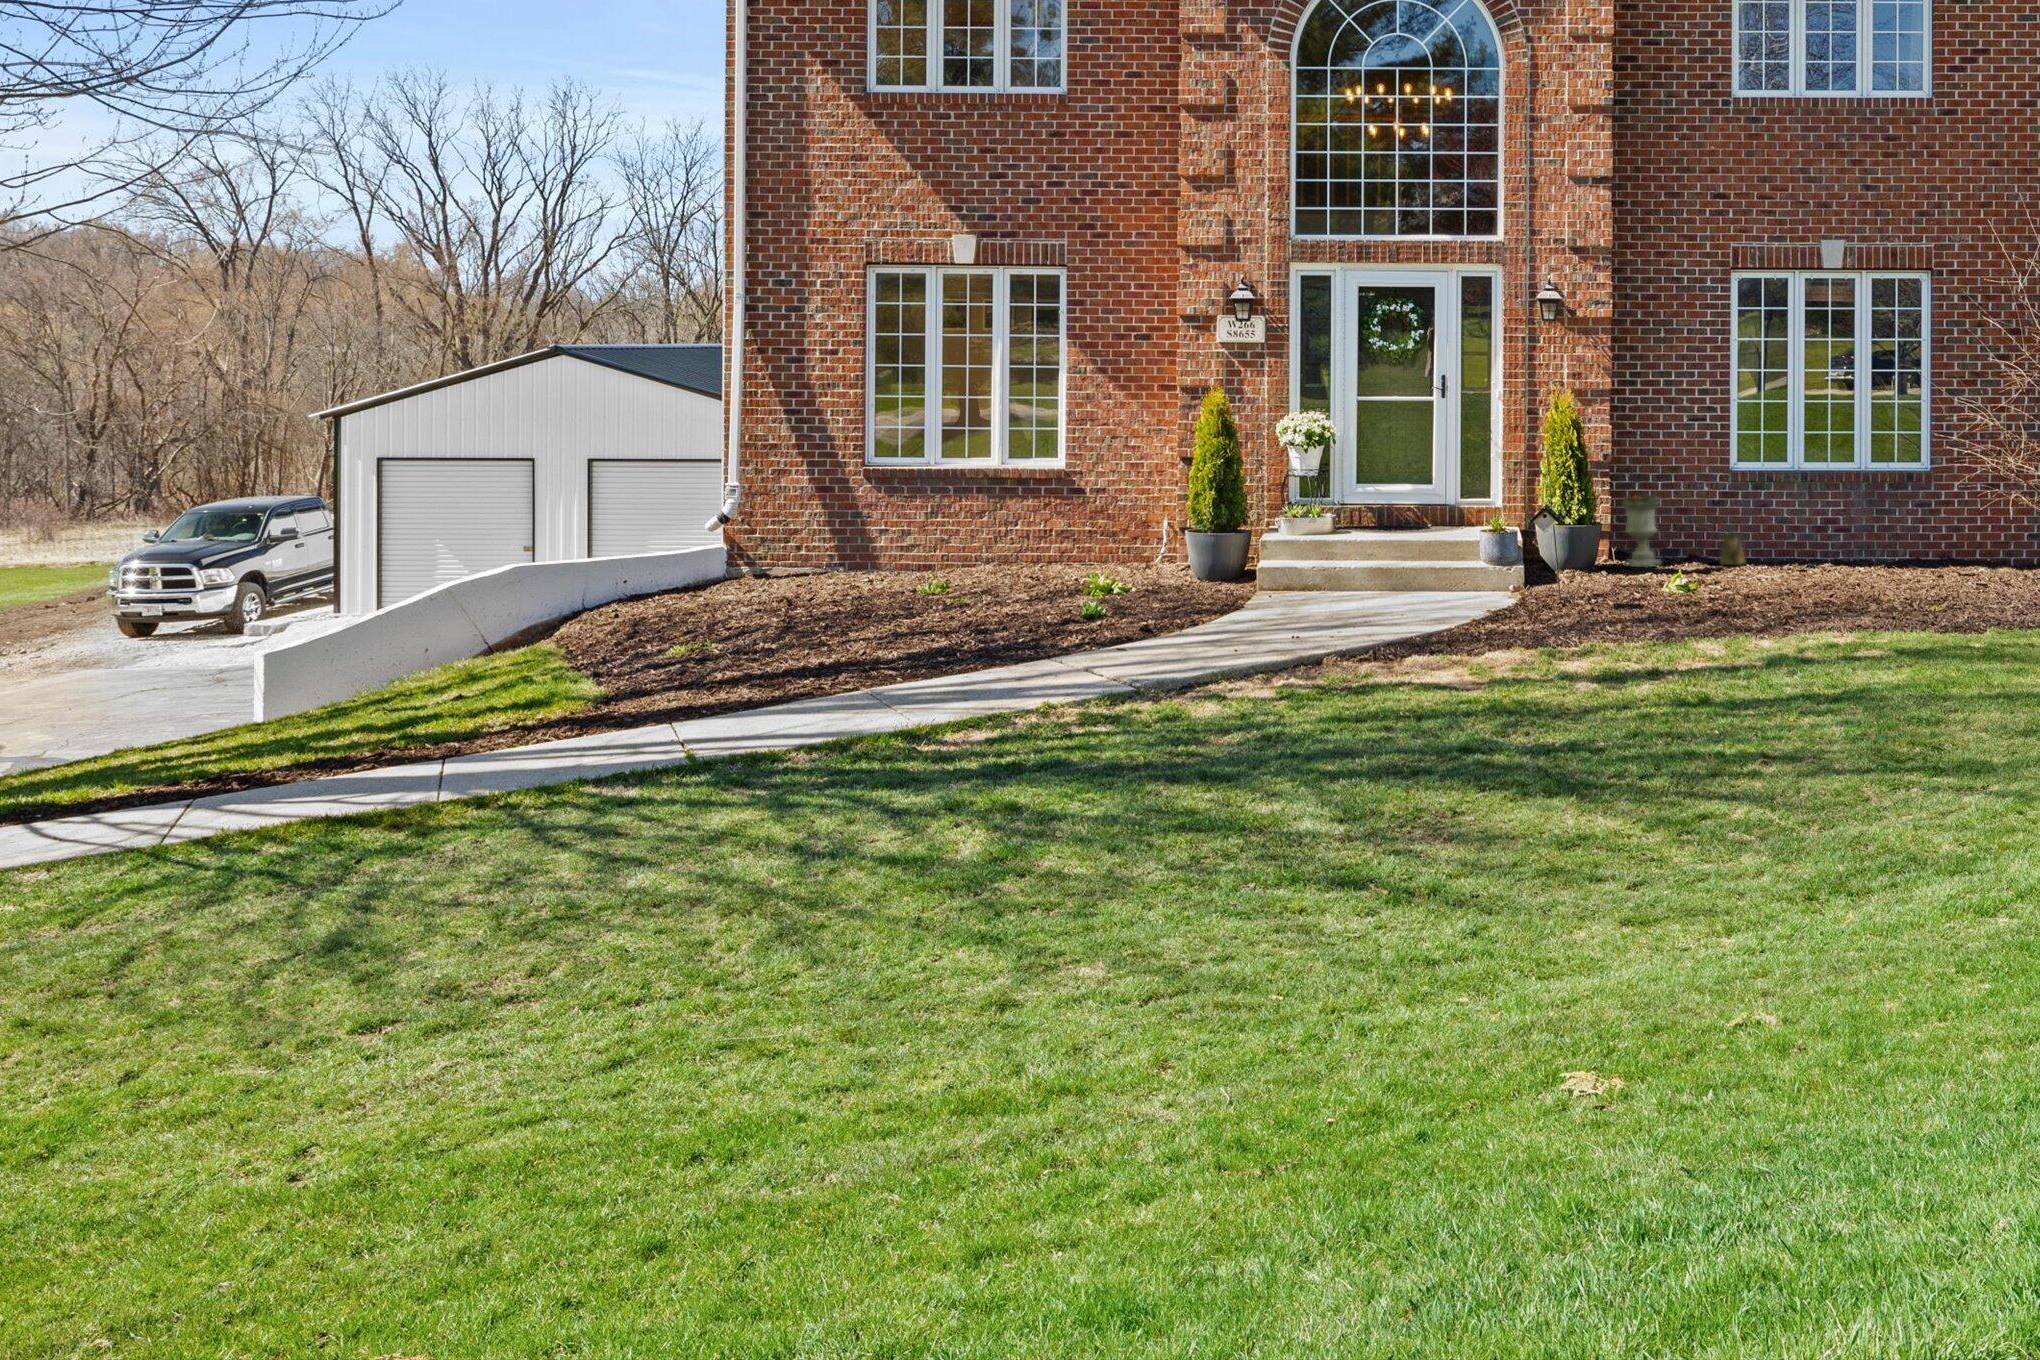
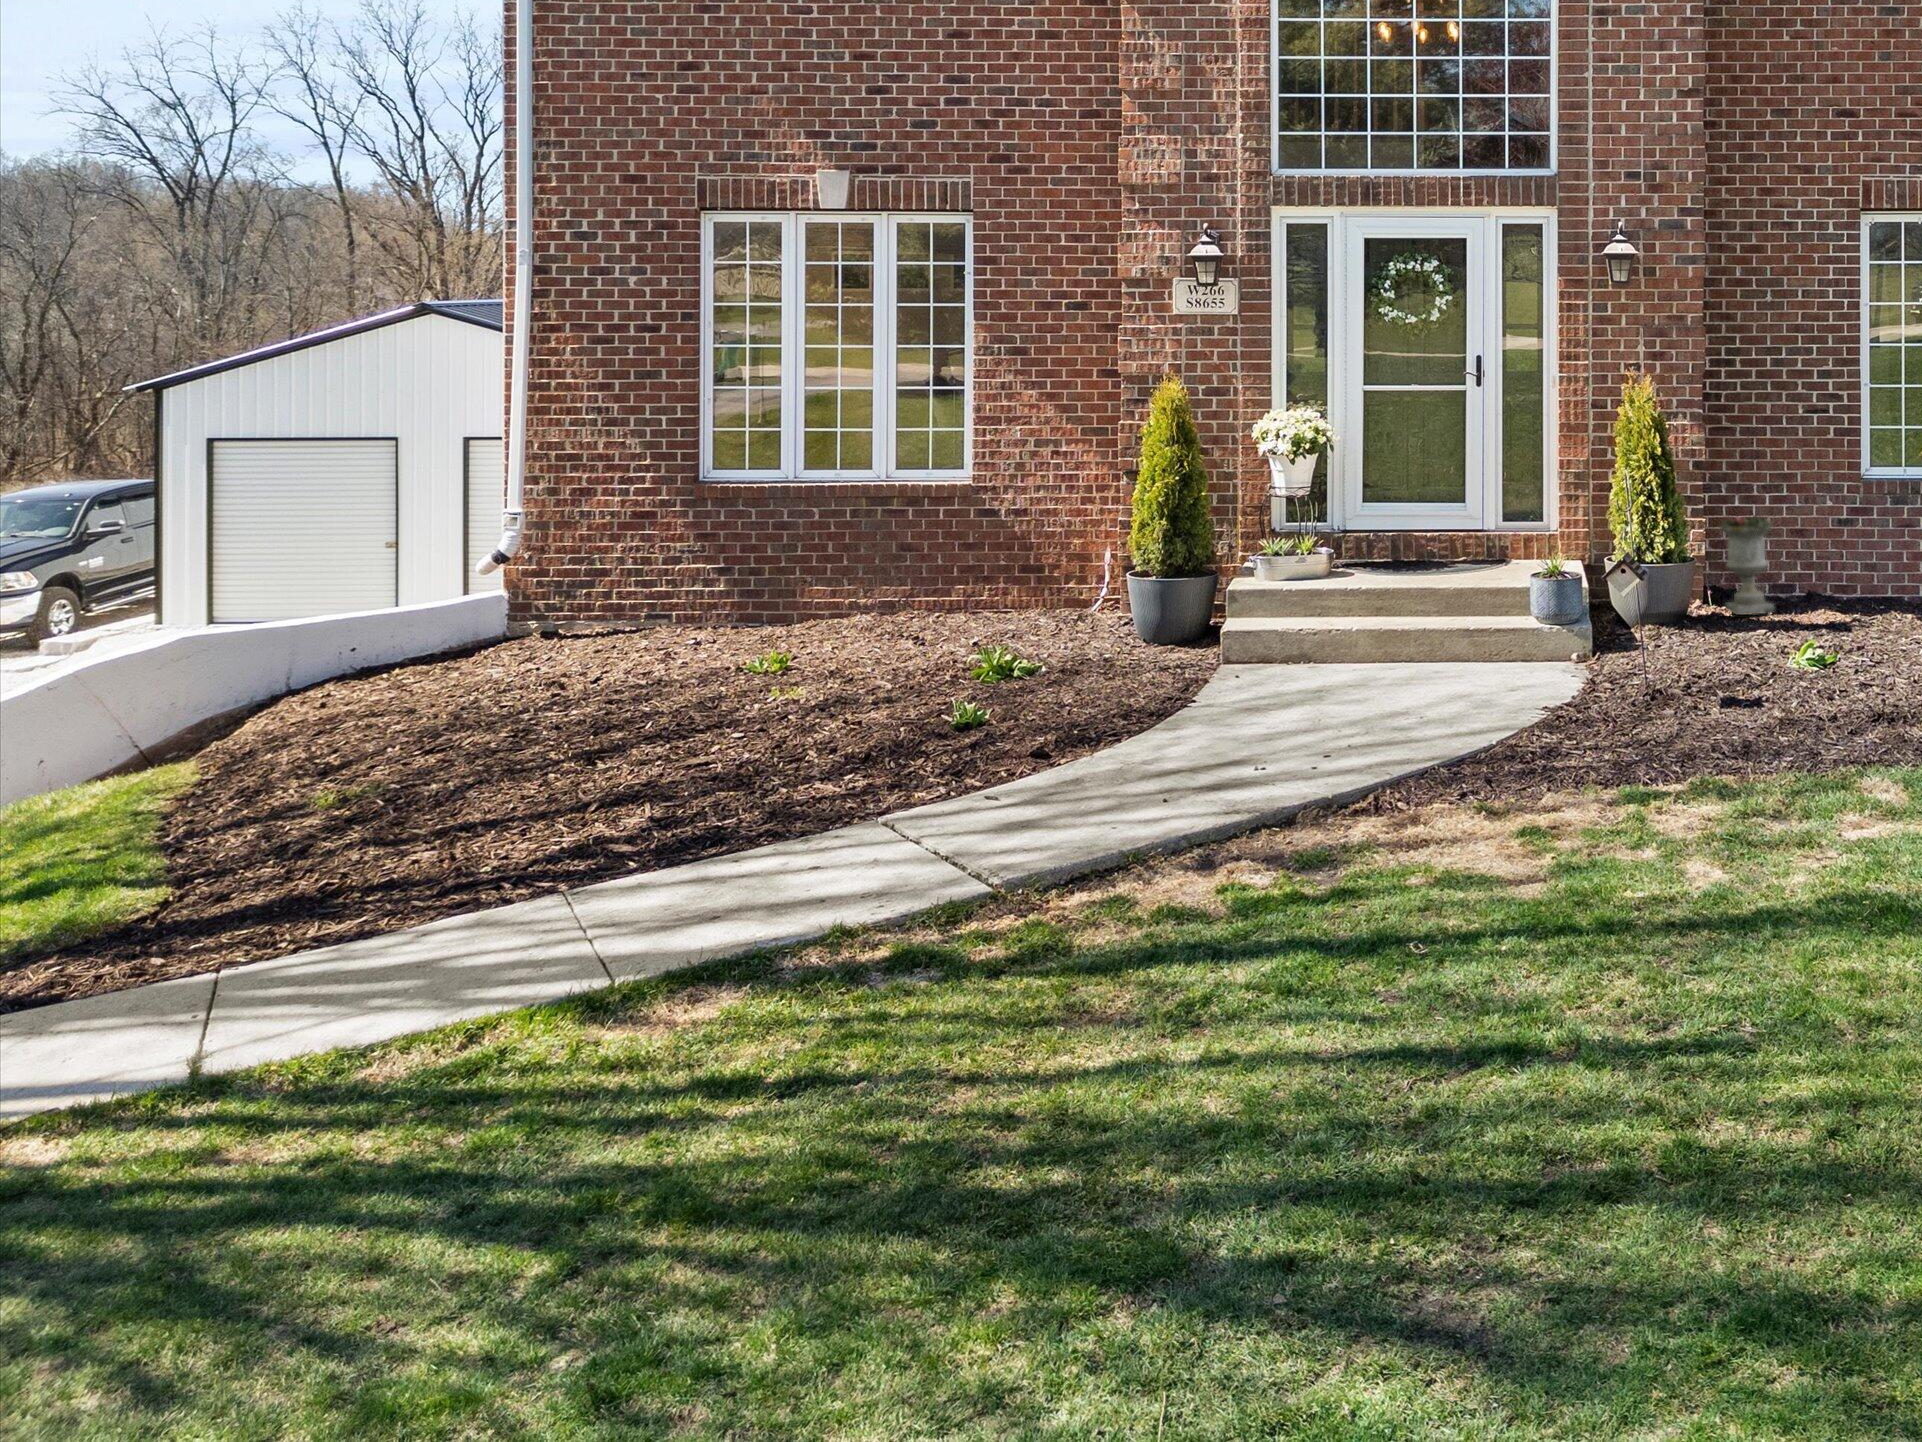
watering can: present [1720,533,1745,565] -> none [1851,566,1887,610]

